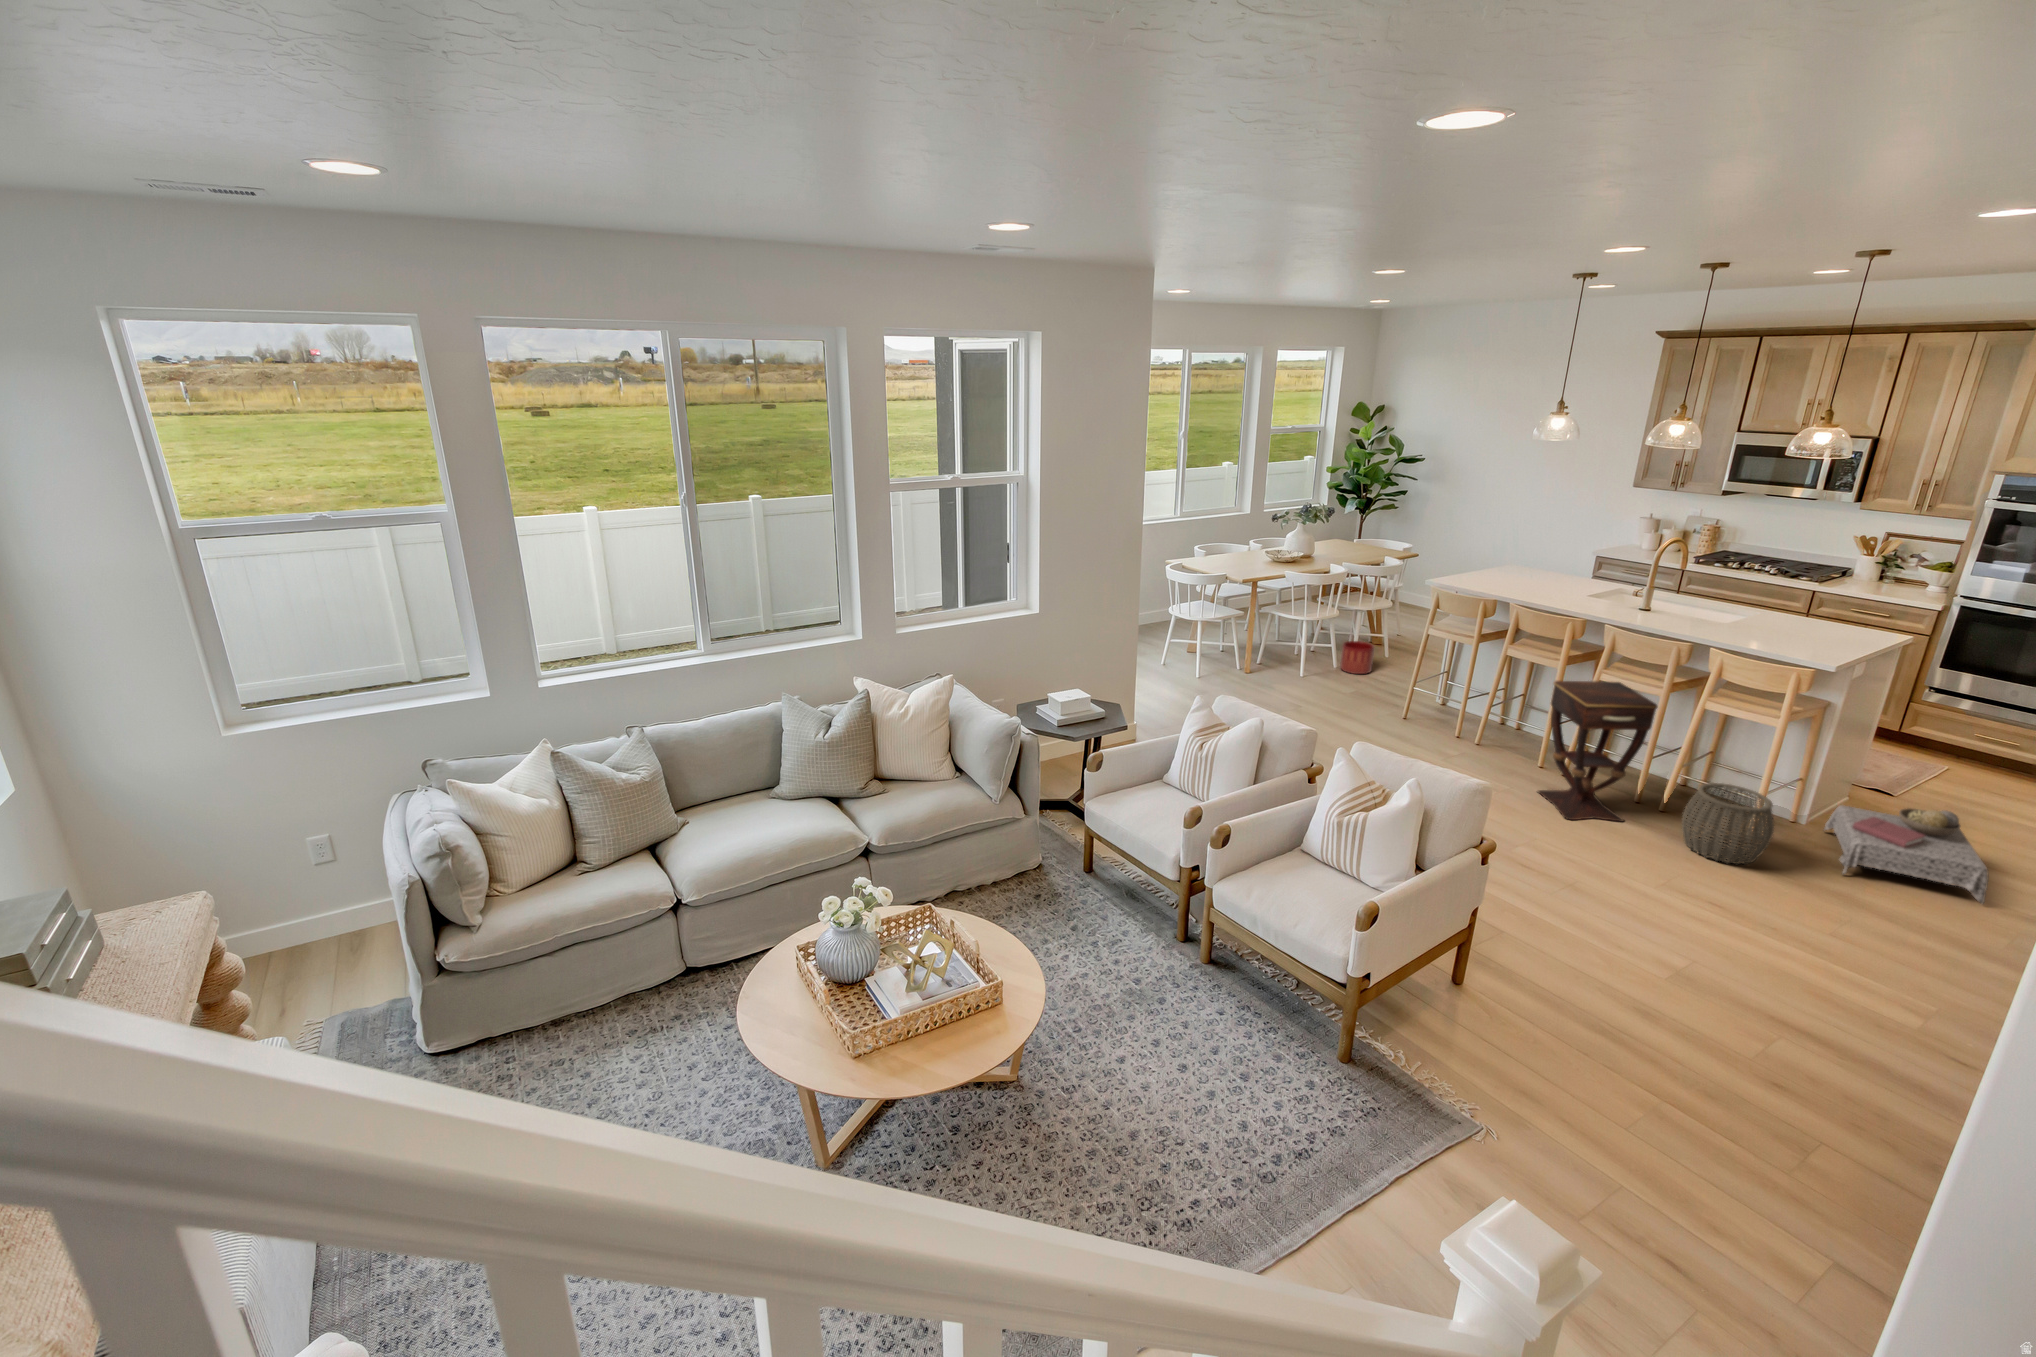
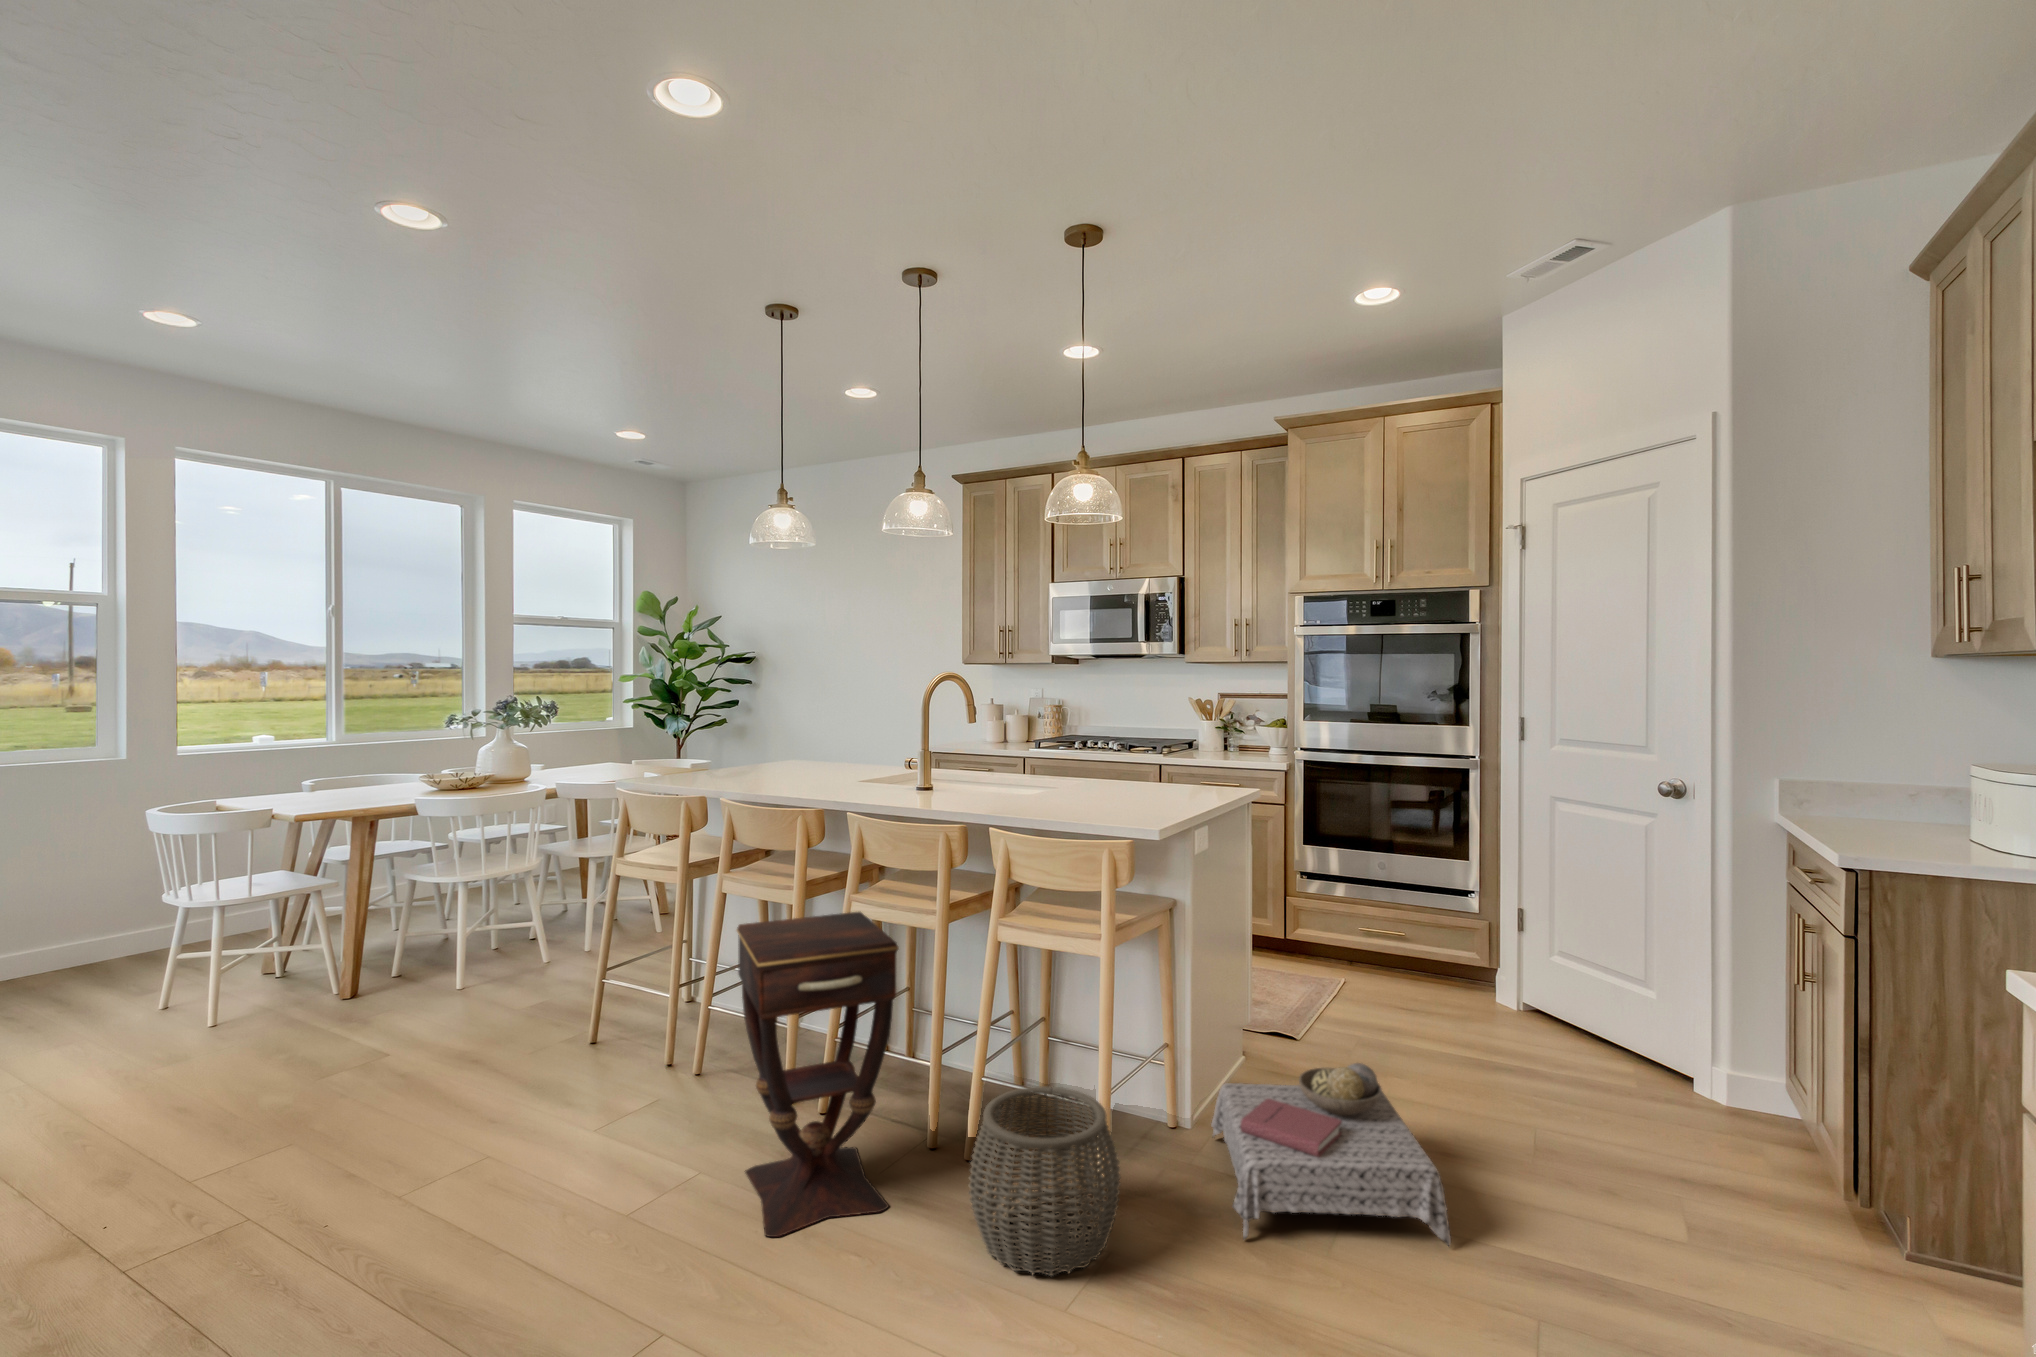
planter: present [1340,641,1374,674] -> none [546,917,604,976]

